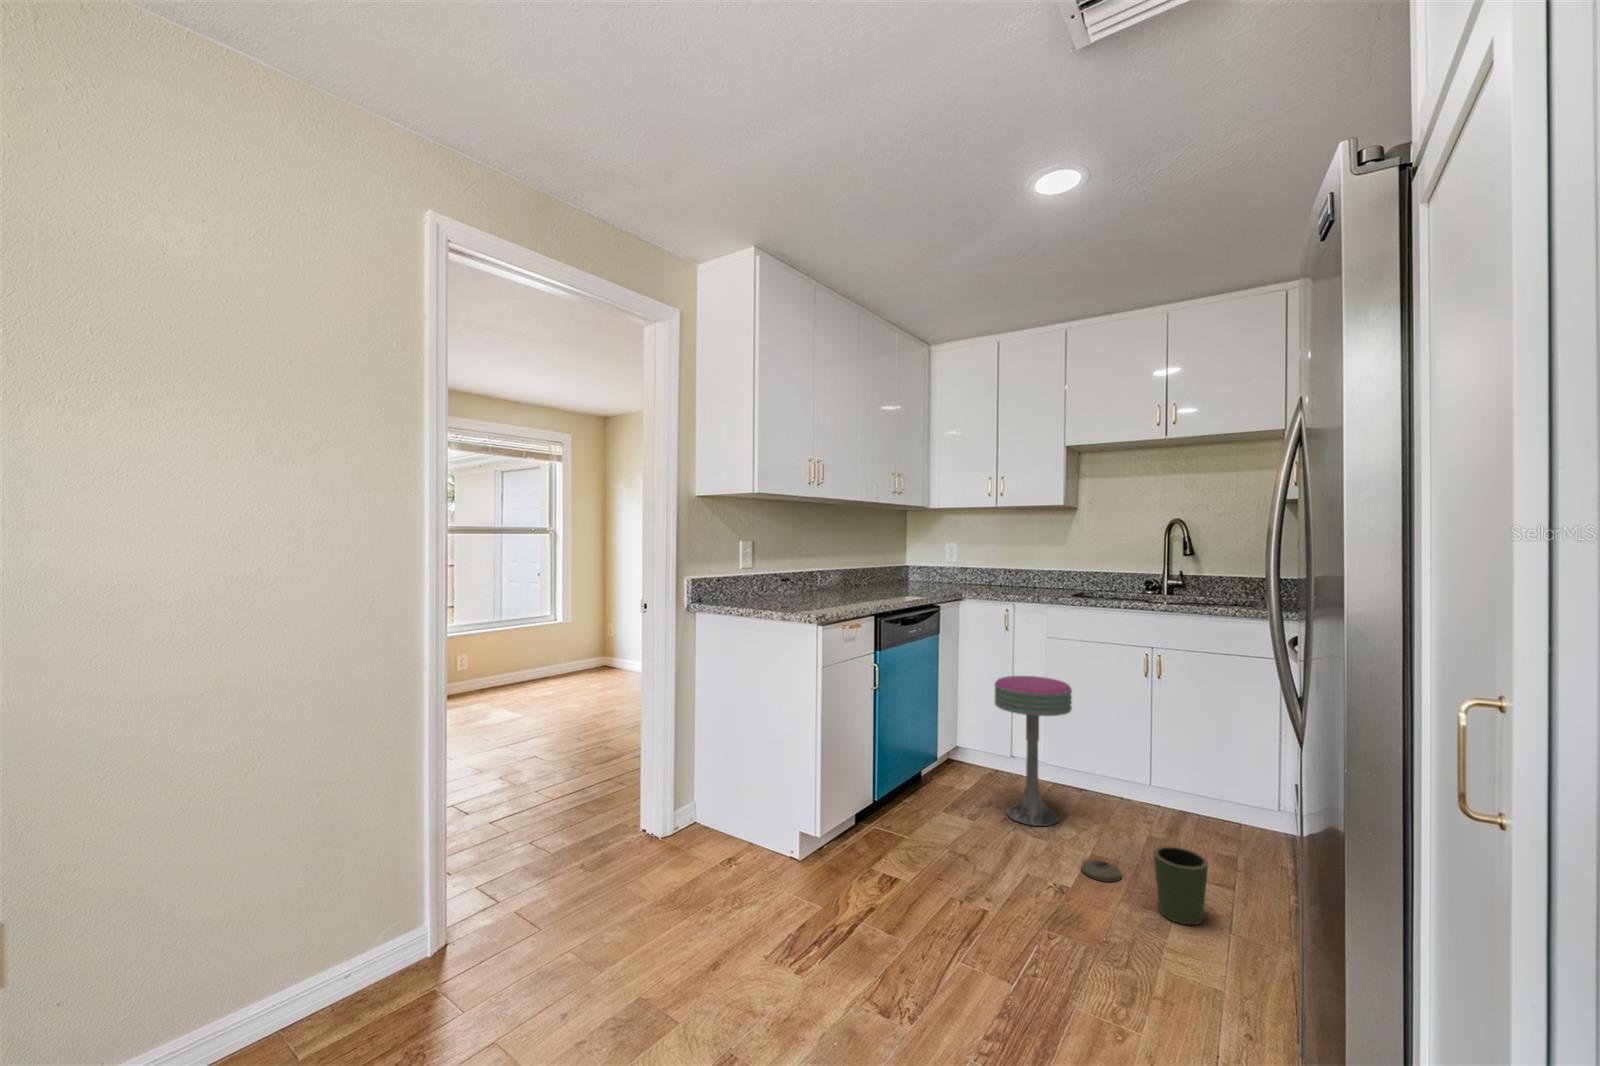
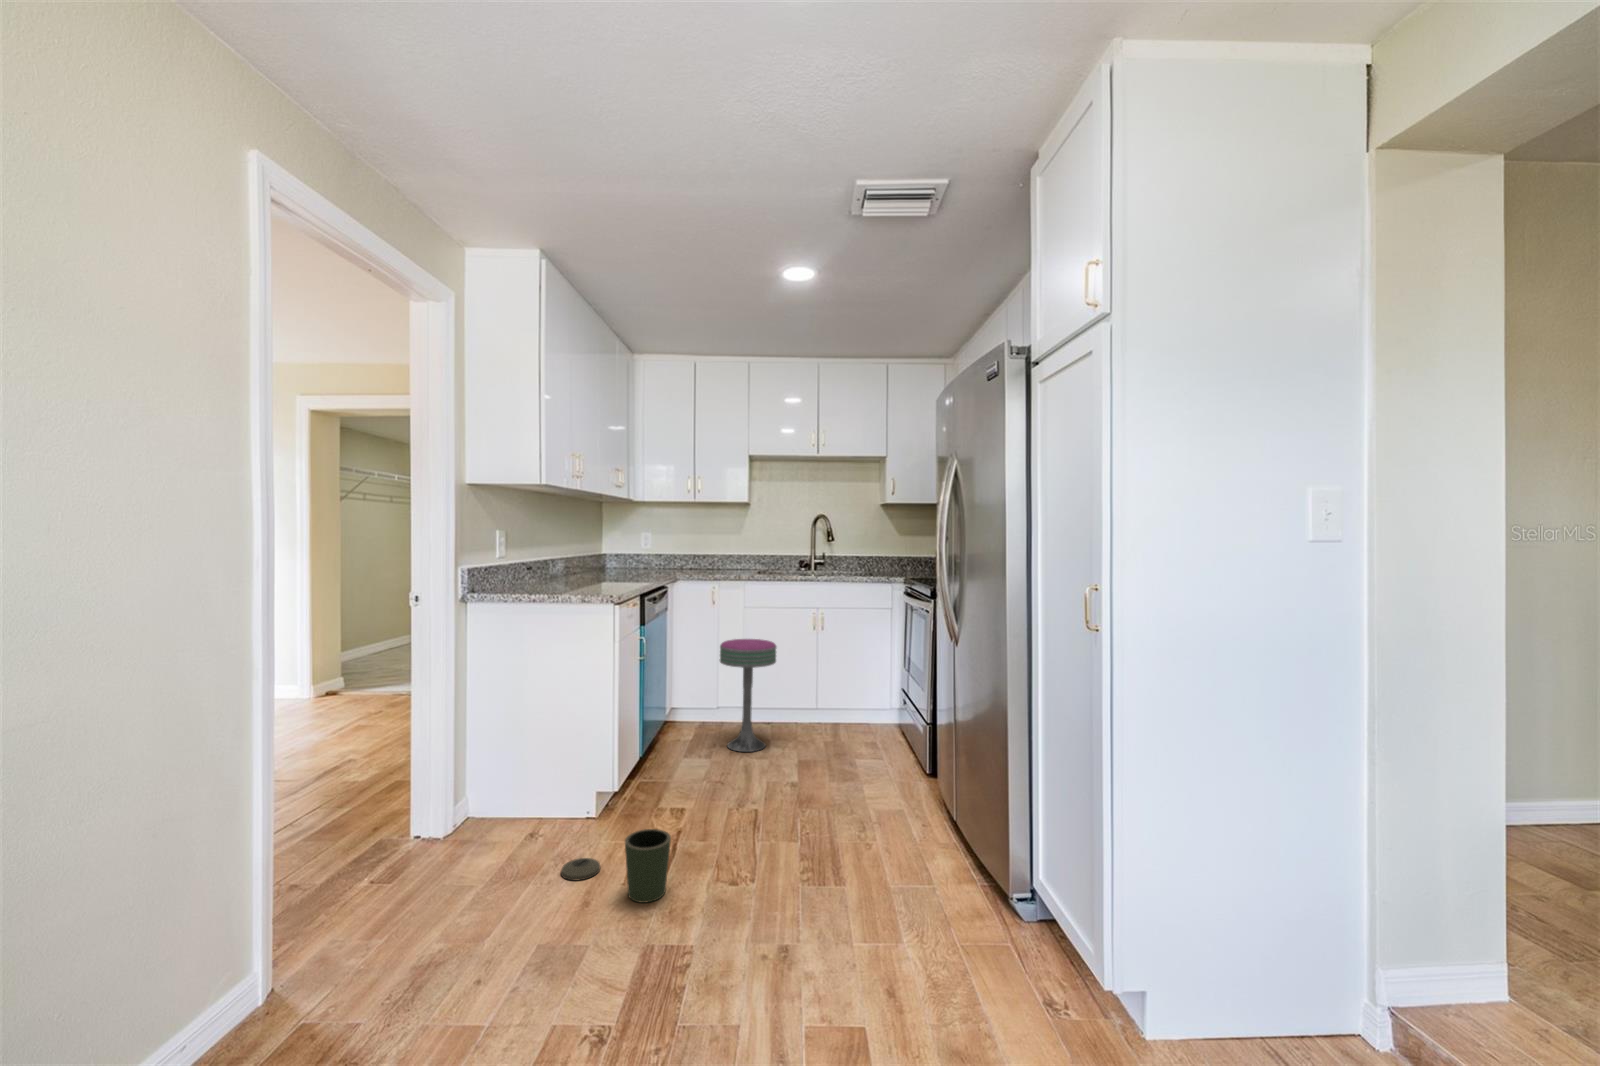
trash can: present [1081,846,1208,925] -> present [561,829,671,903]

